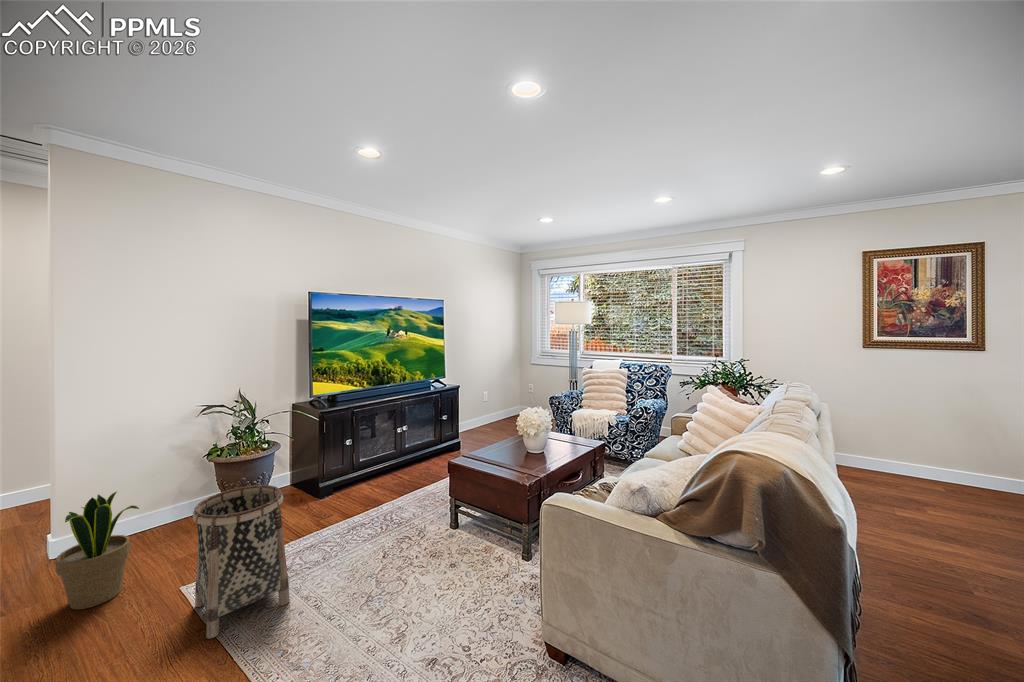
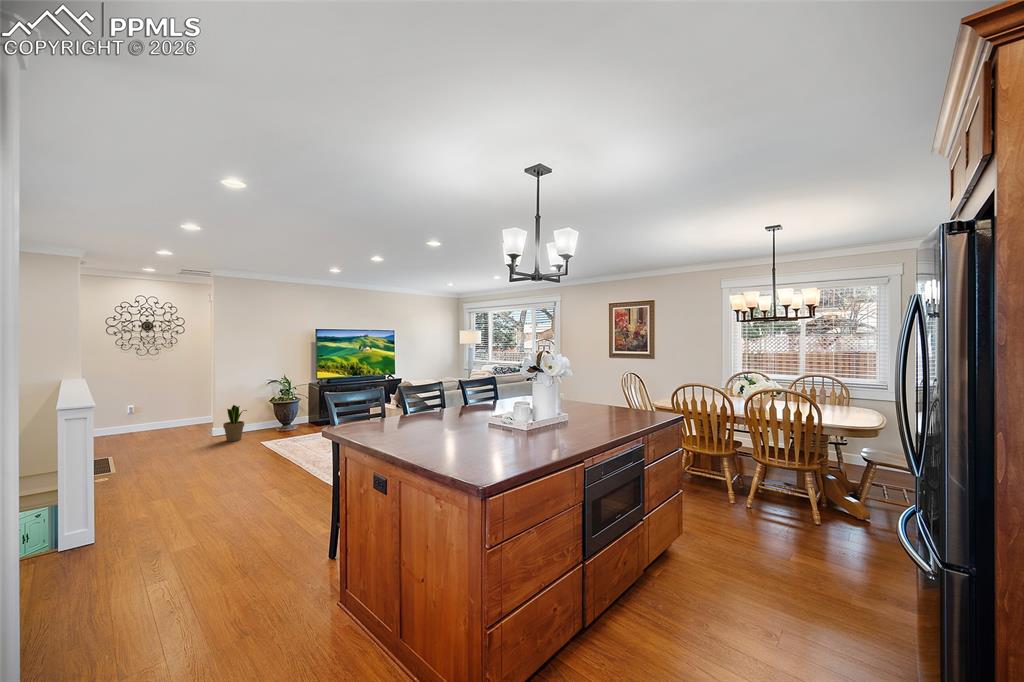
basket: present [193,485,290,639] -> none [264,404,293,446]

